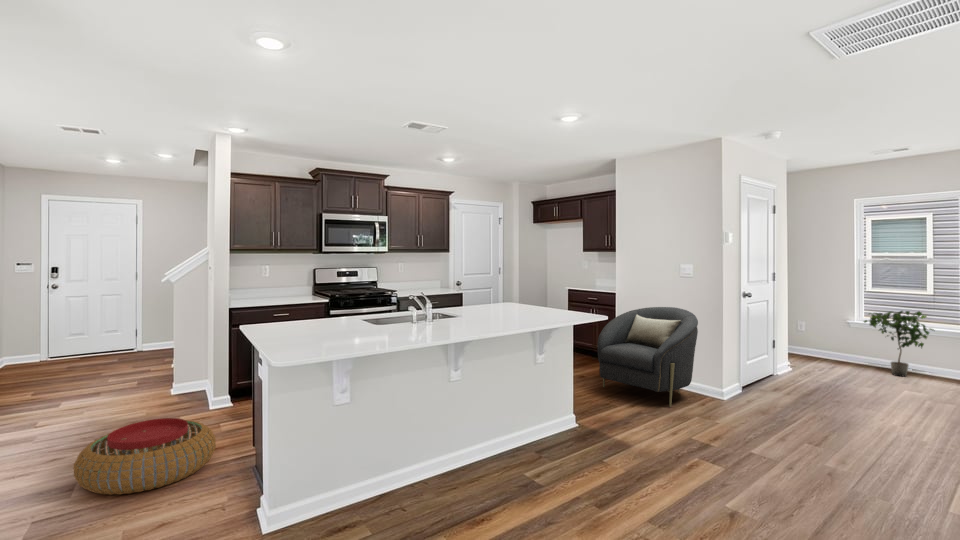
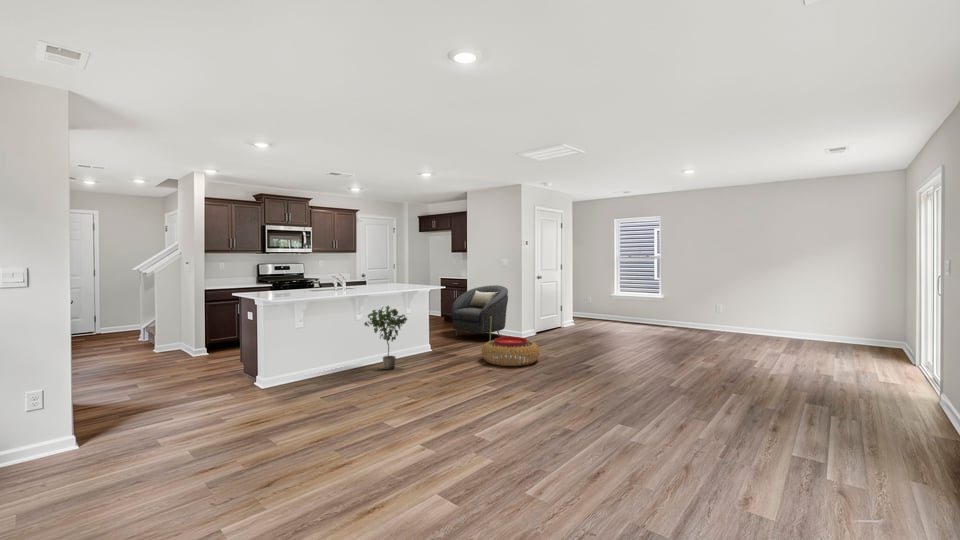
potted plant: present [864,311,933,377] -> present [365,306,407,370]
pouf: present [73,418,216,495] -> present [482,337,539,366]

